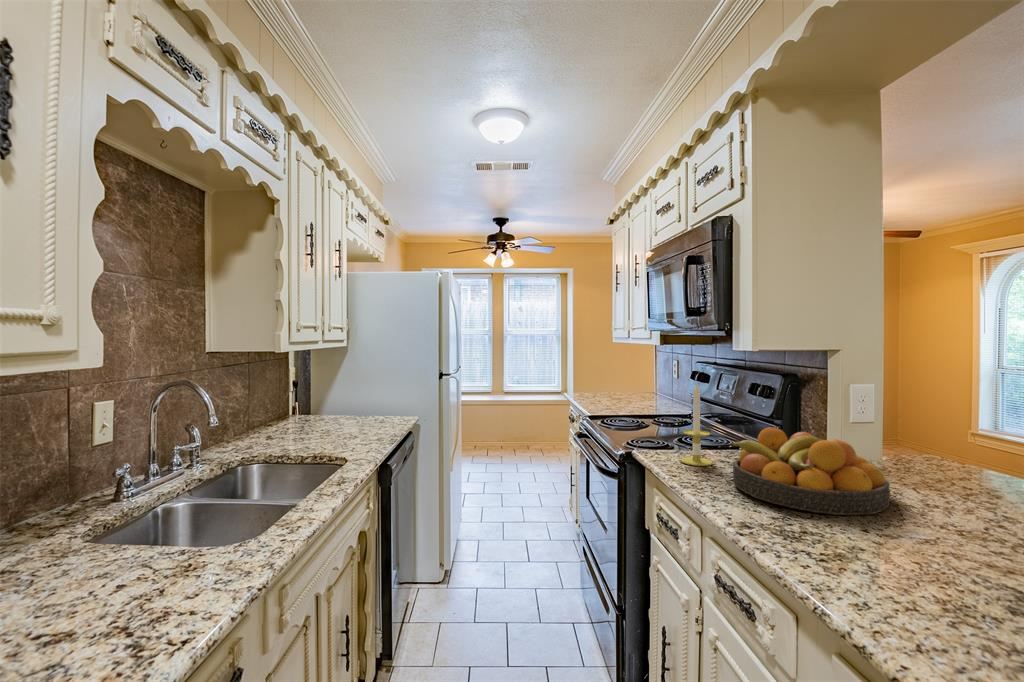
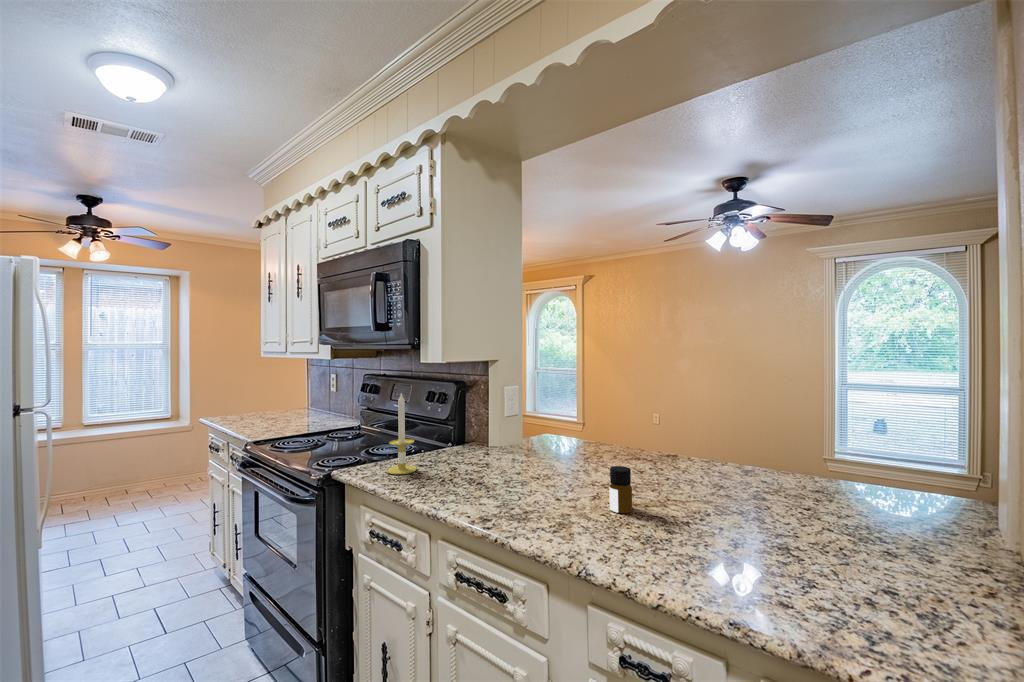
fruit bowl: present [730,427,890,515] -> none [445,426,555,492]
bottle: none [936,510,980,582] -> present [609,466,632,513]

